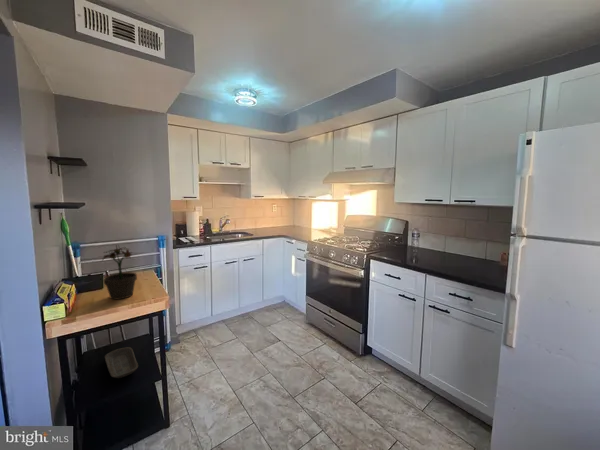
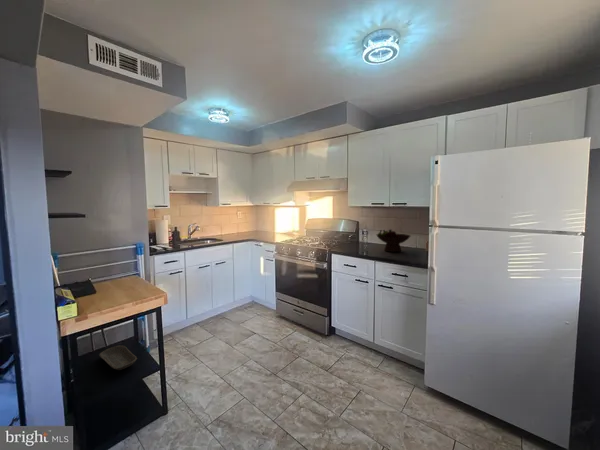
fruit bowl: none [429,234,477,263] -> present [377,230,410,252]
potted plant: present [103,247,137,299] -> none [104,248,135,297]

